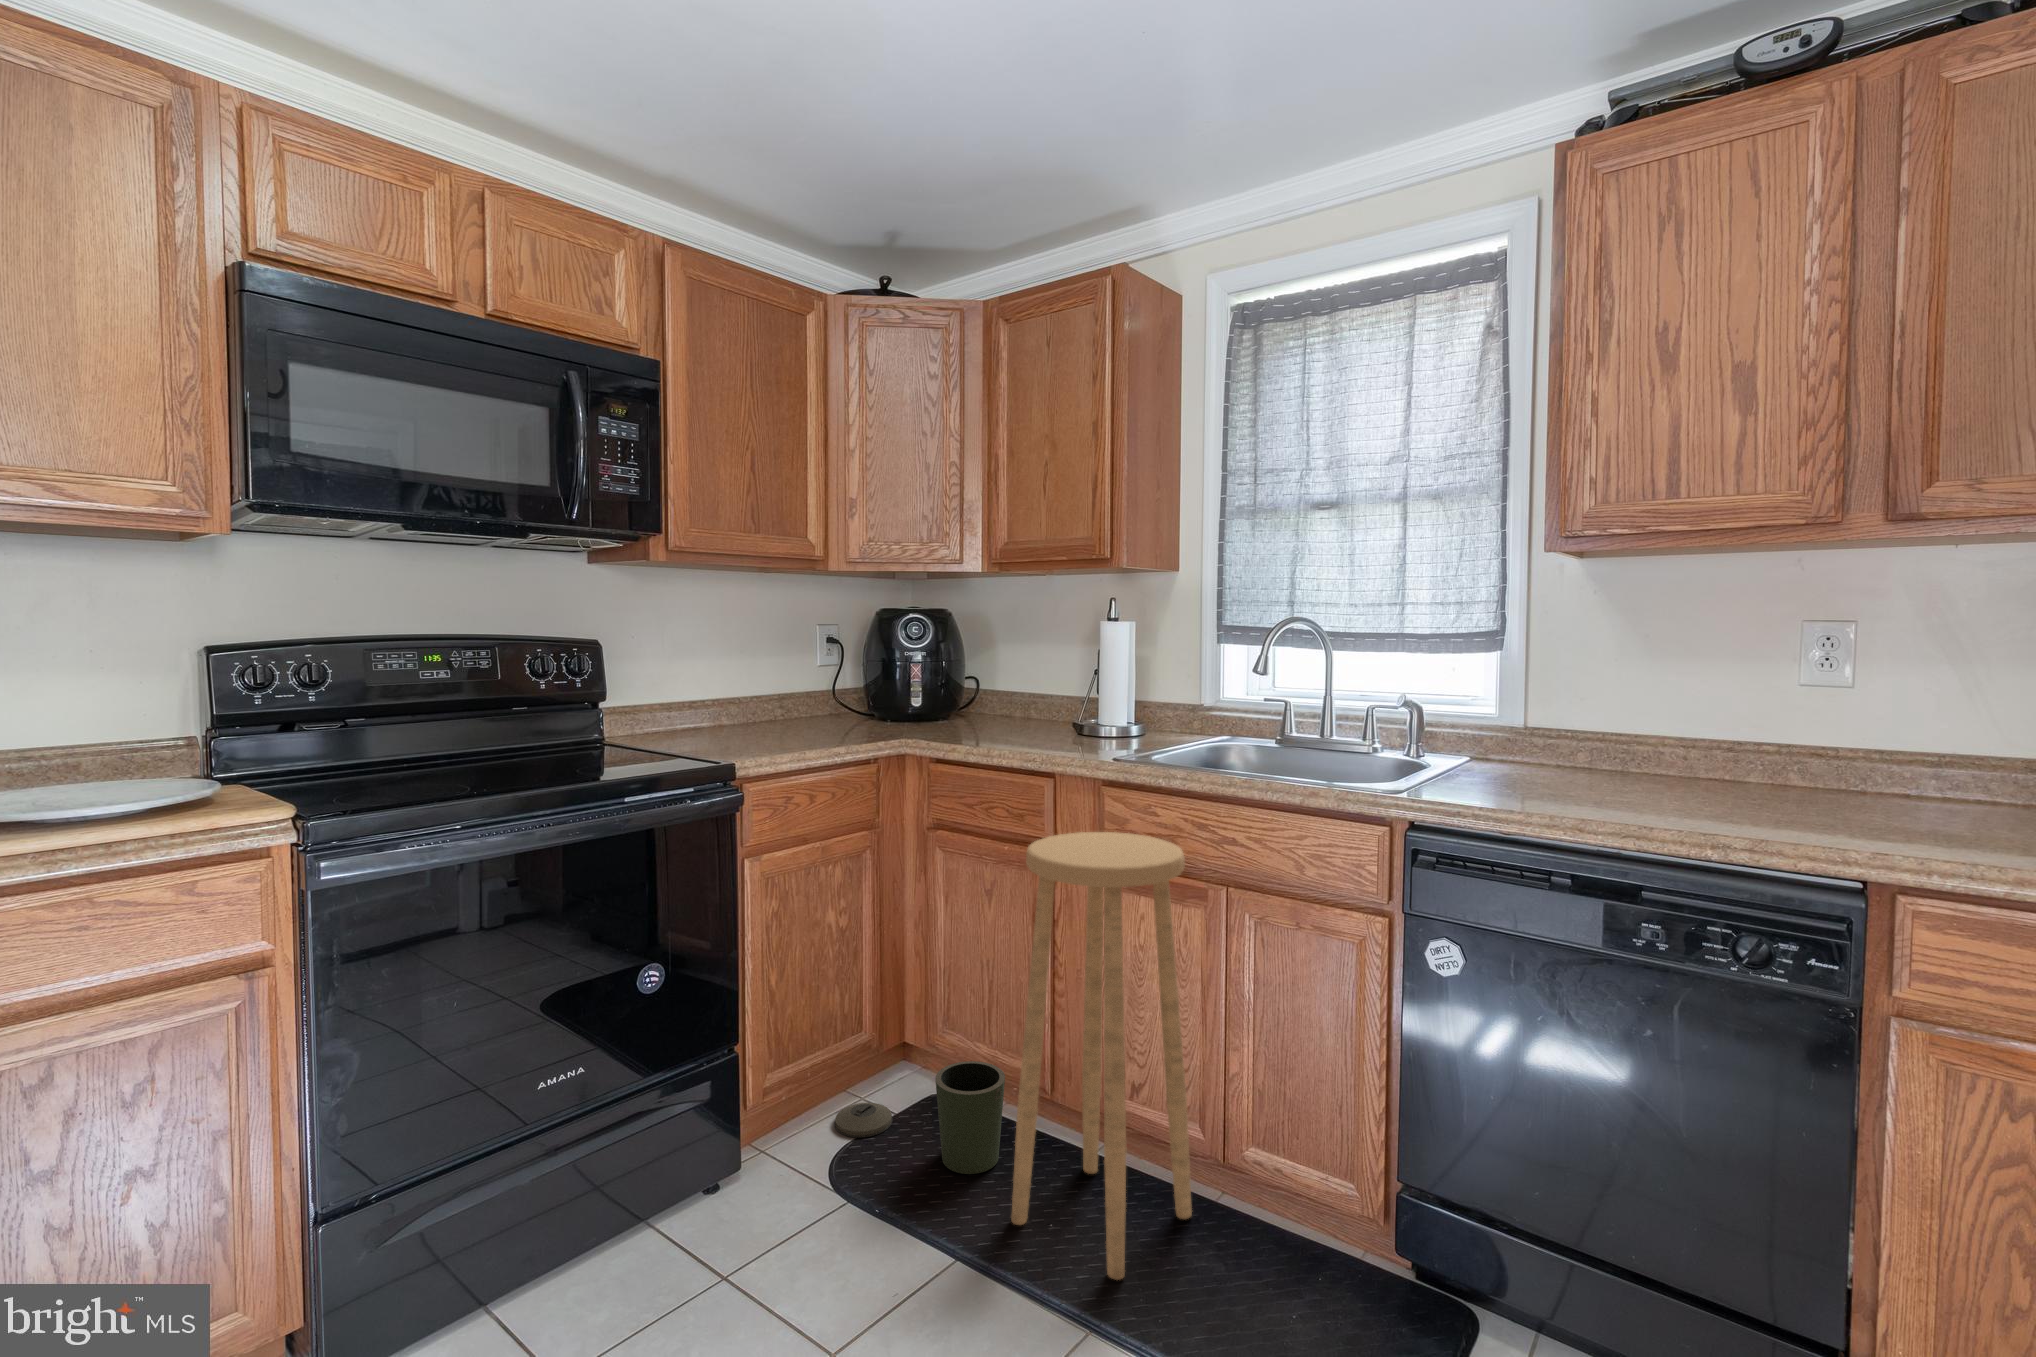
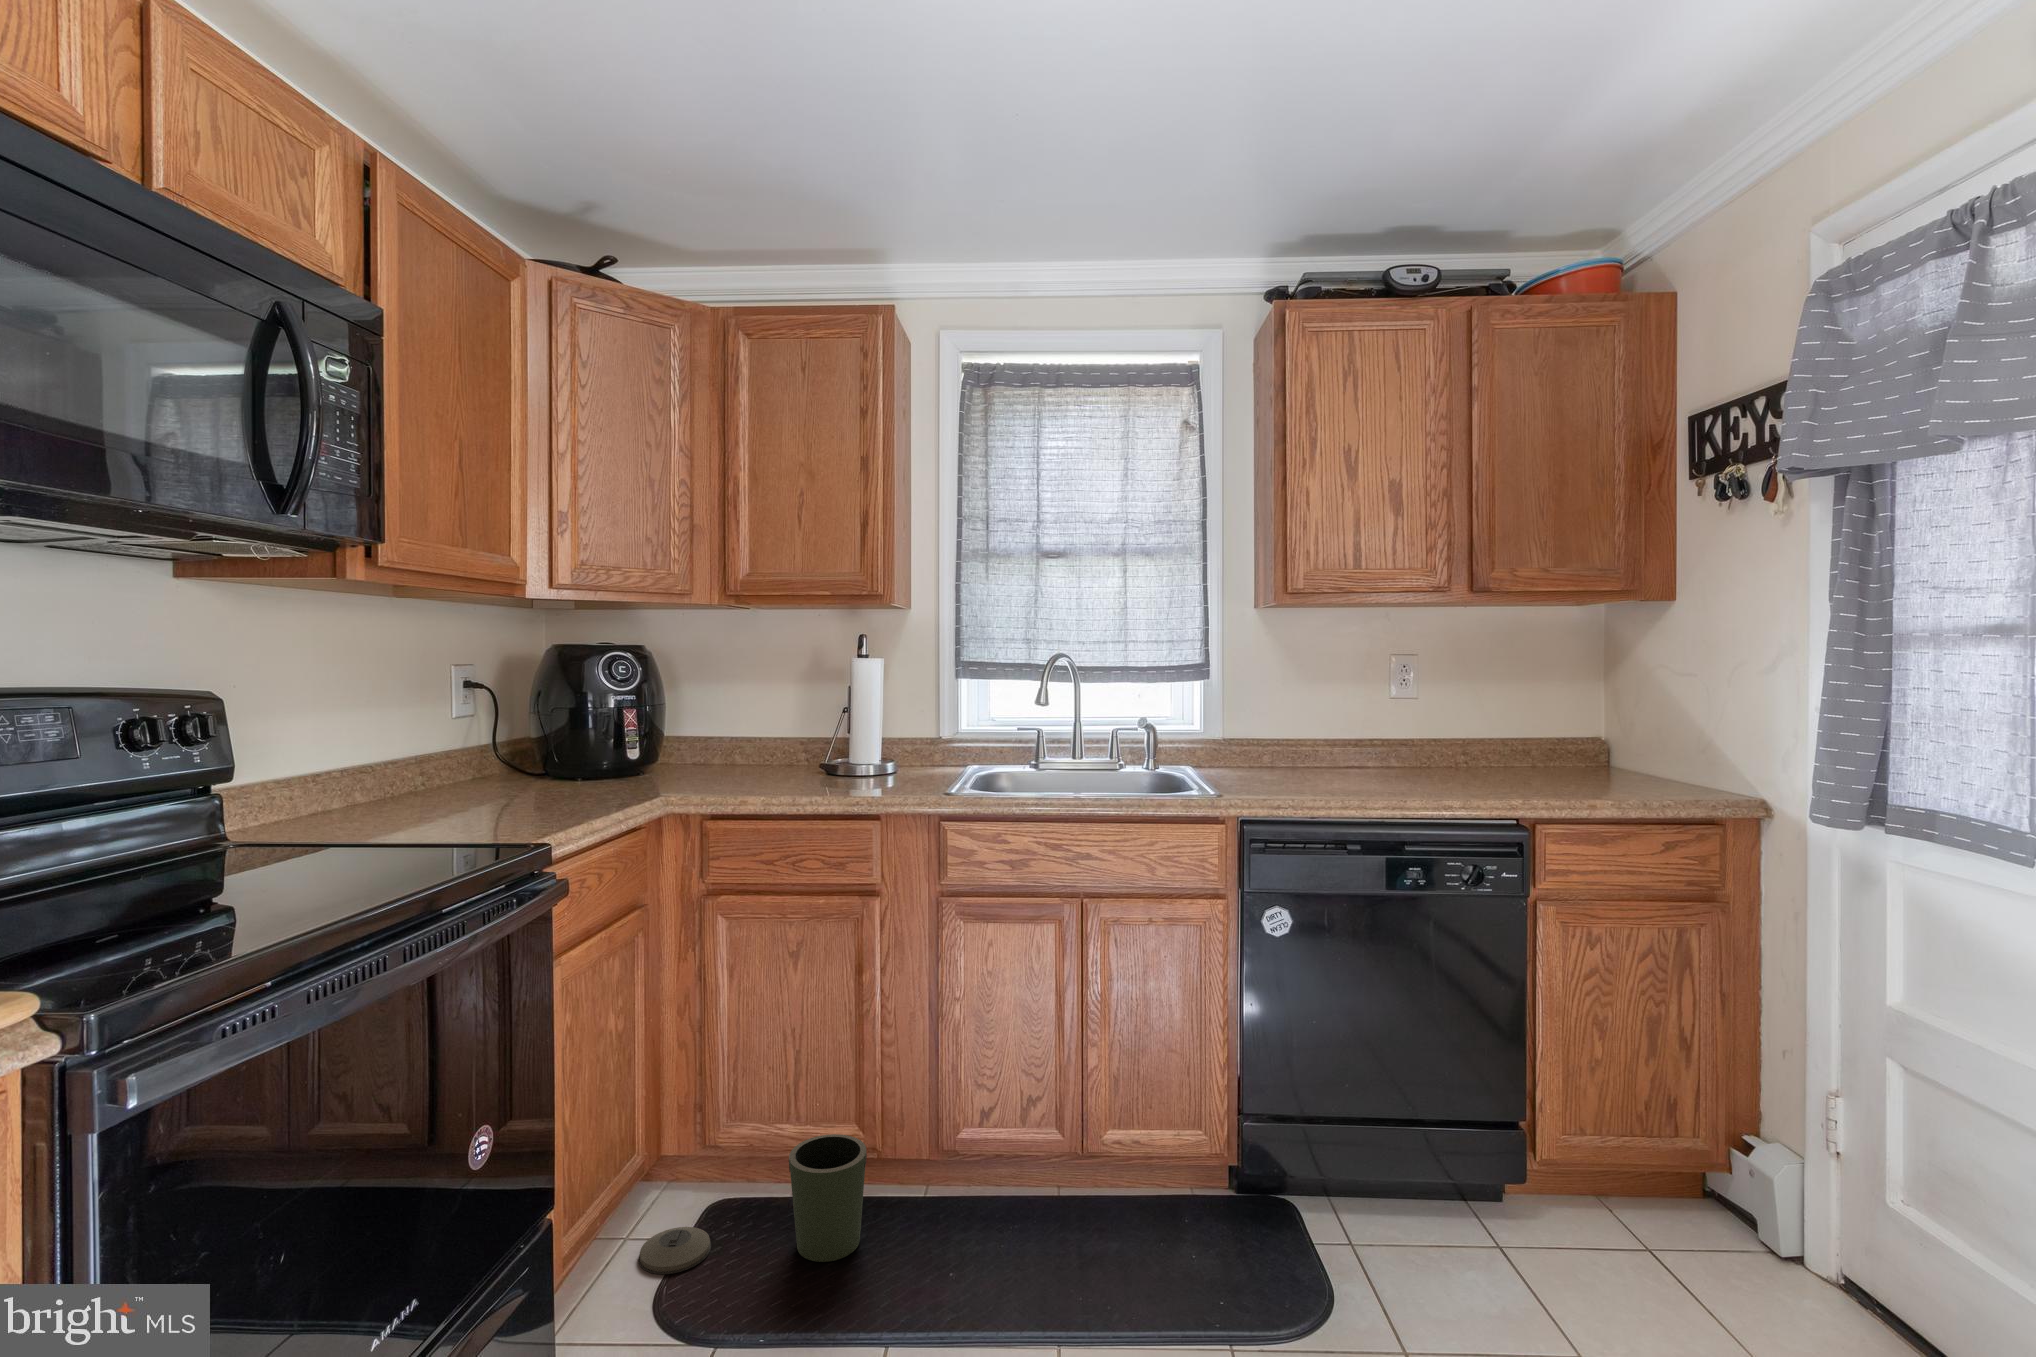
stool: present [1011,832,1192,1280] -> none [920,861,1074,1292]

